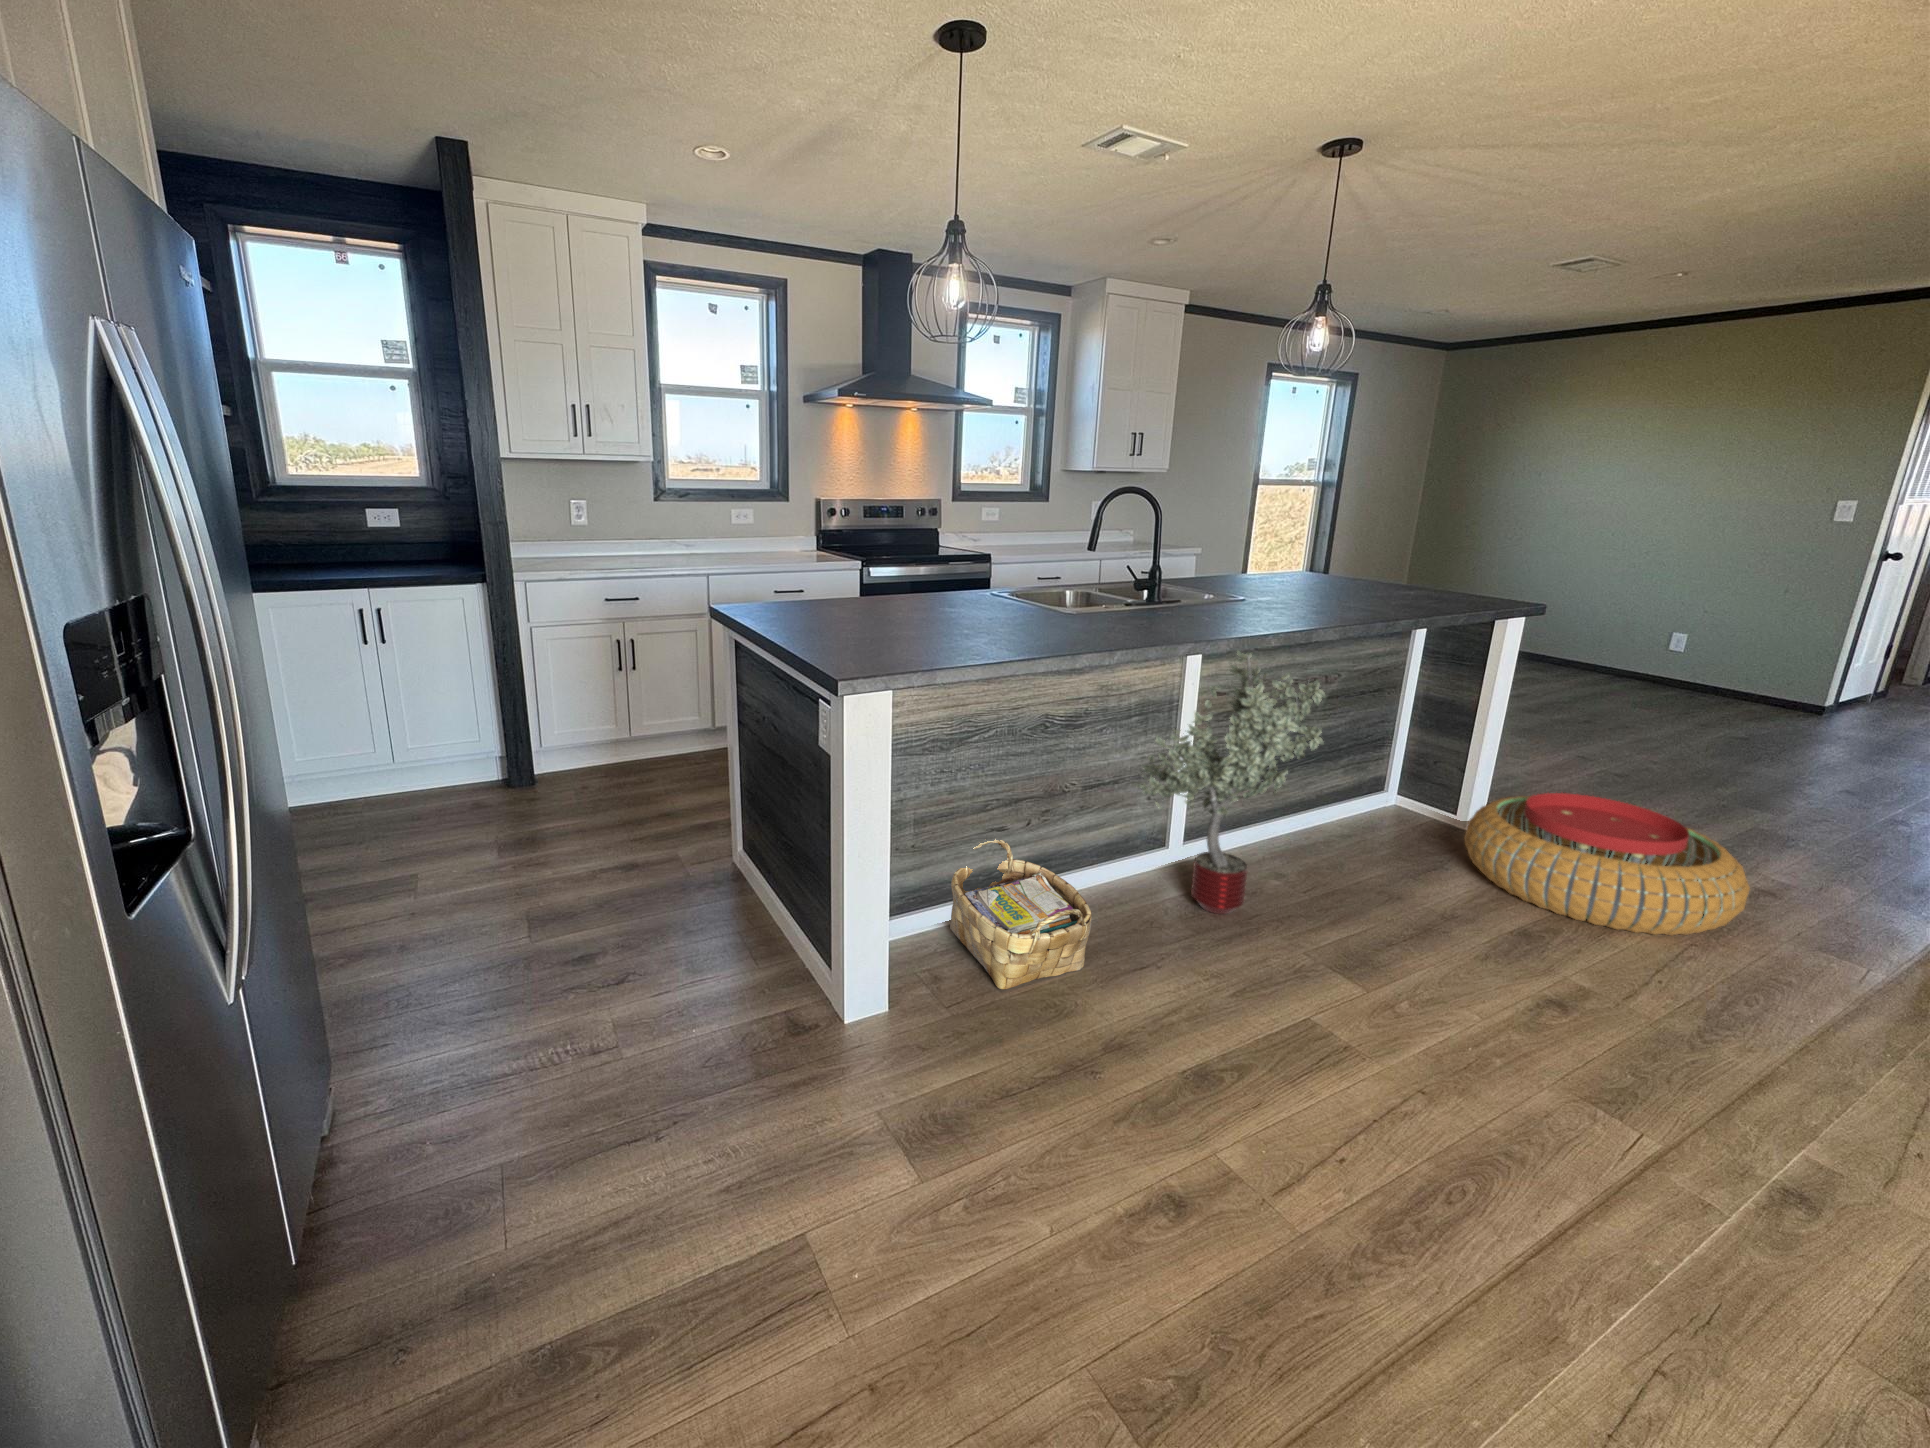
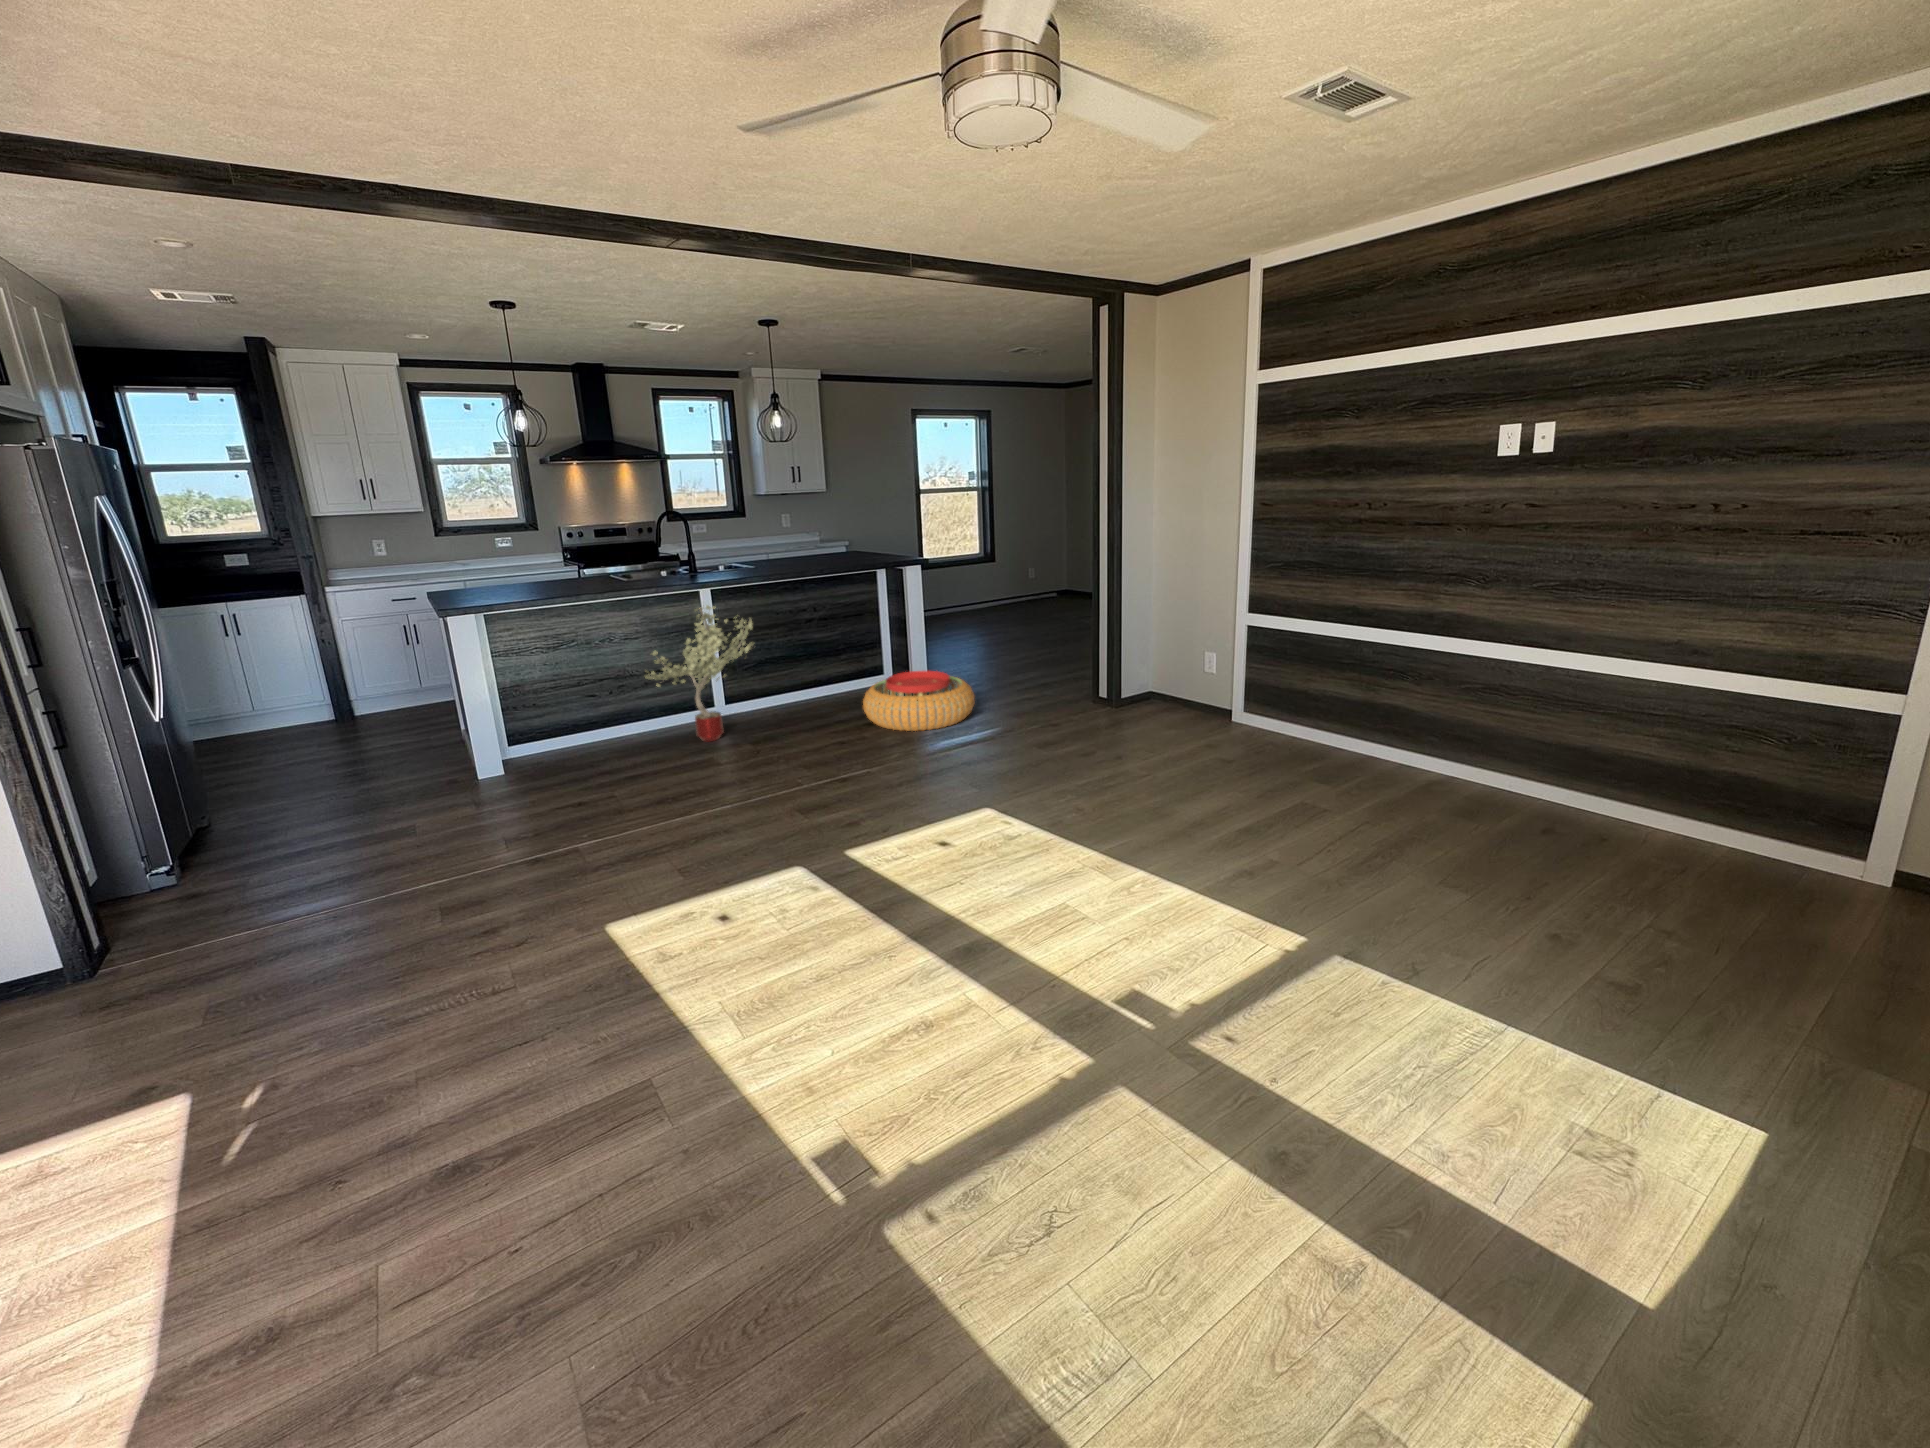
woven basket: present [950,839,1092,989] -> none [543,708,611,774]

